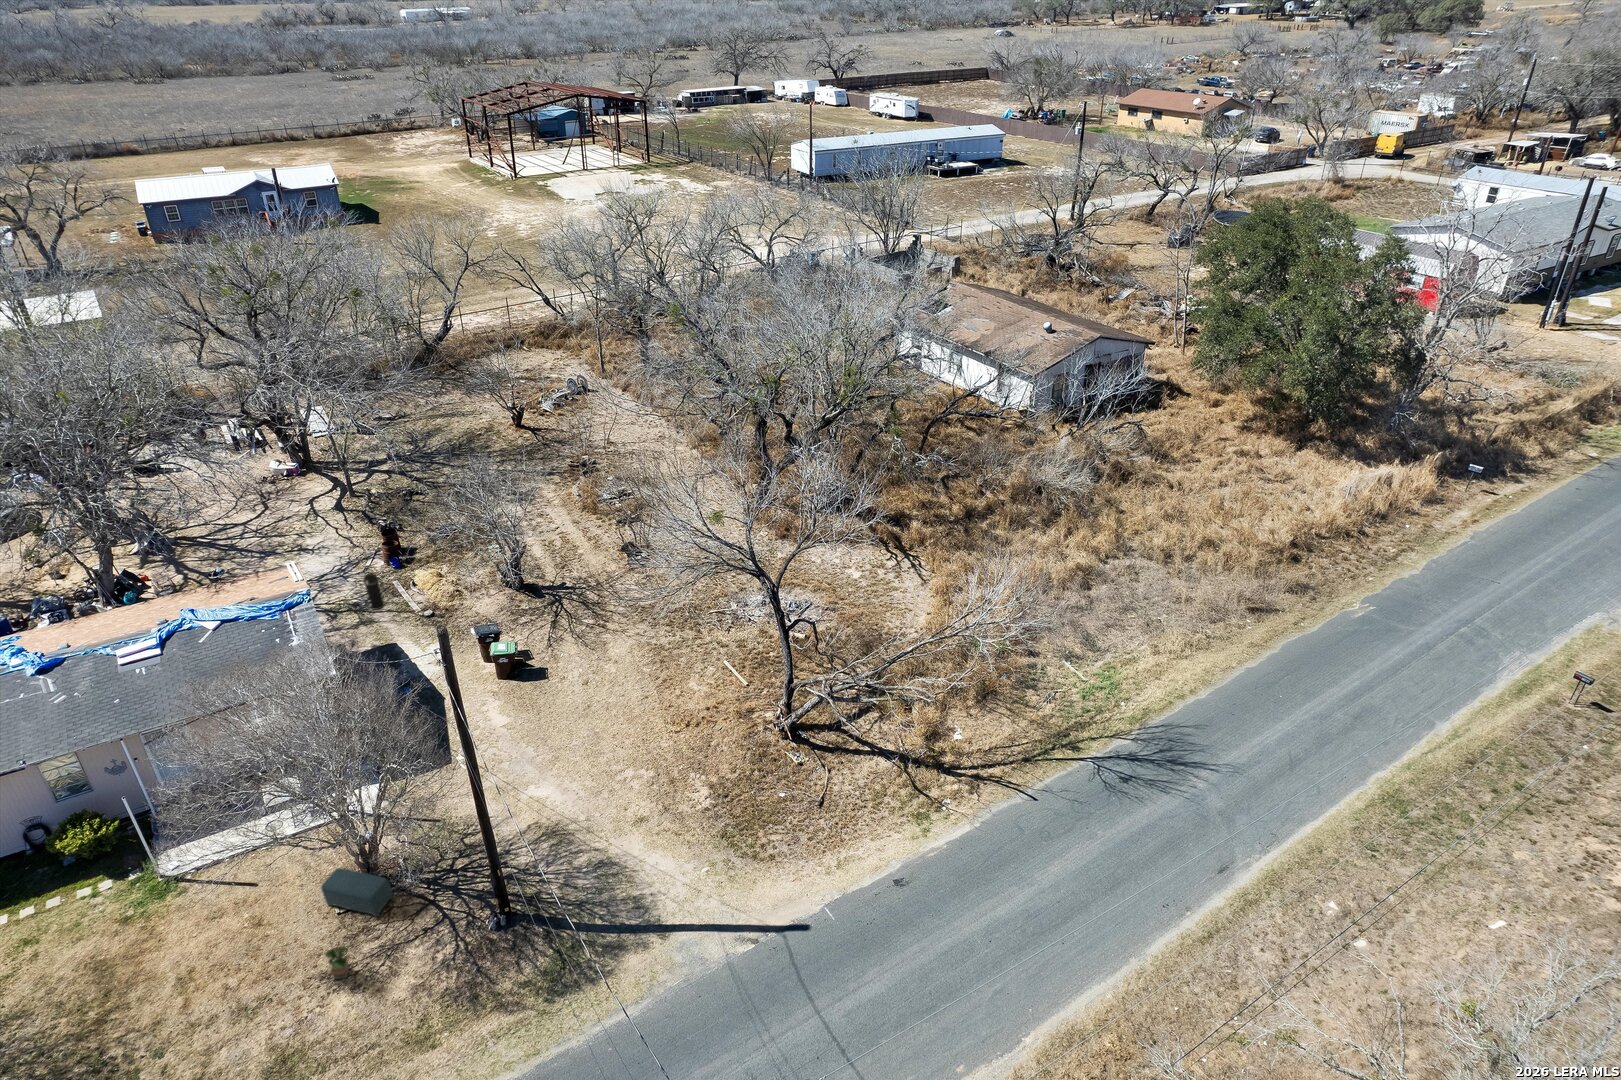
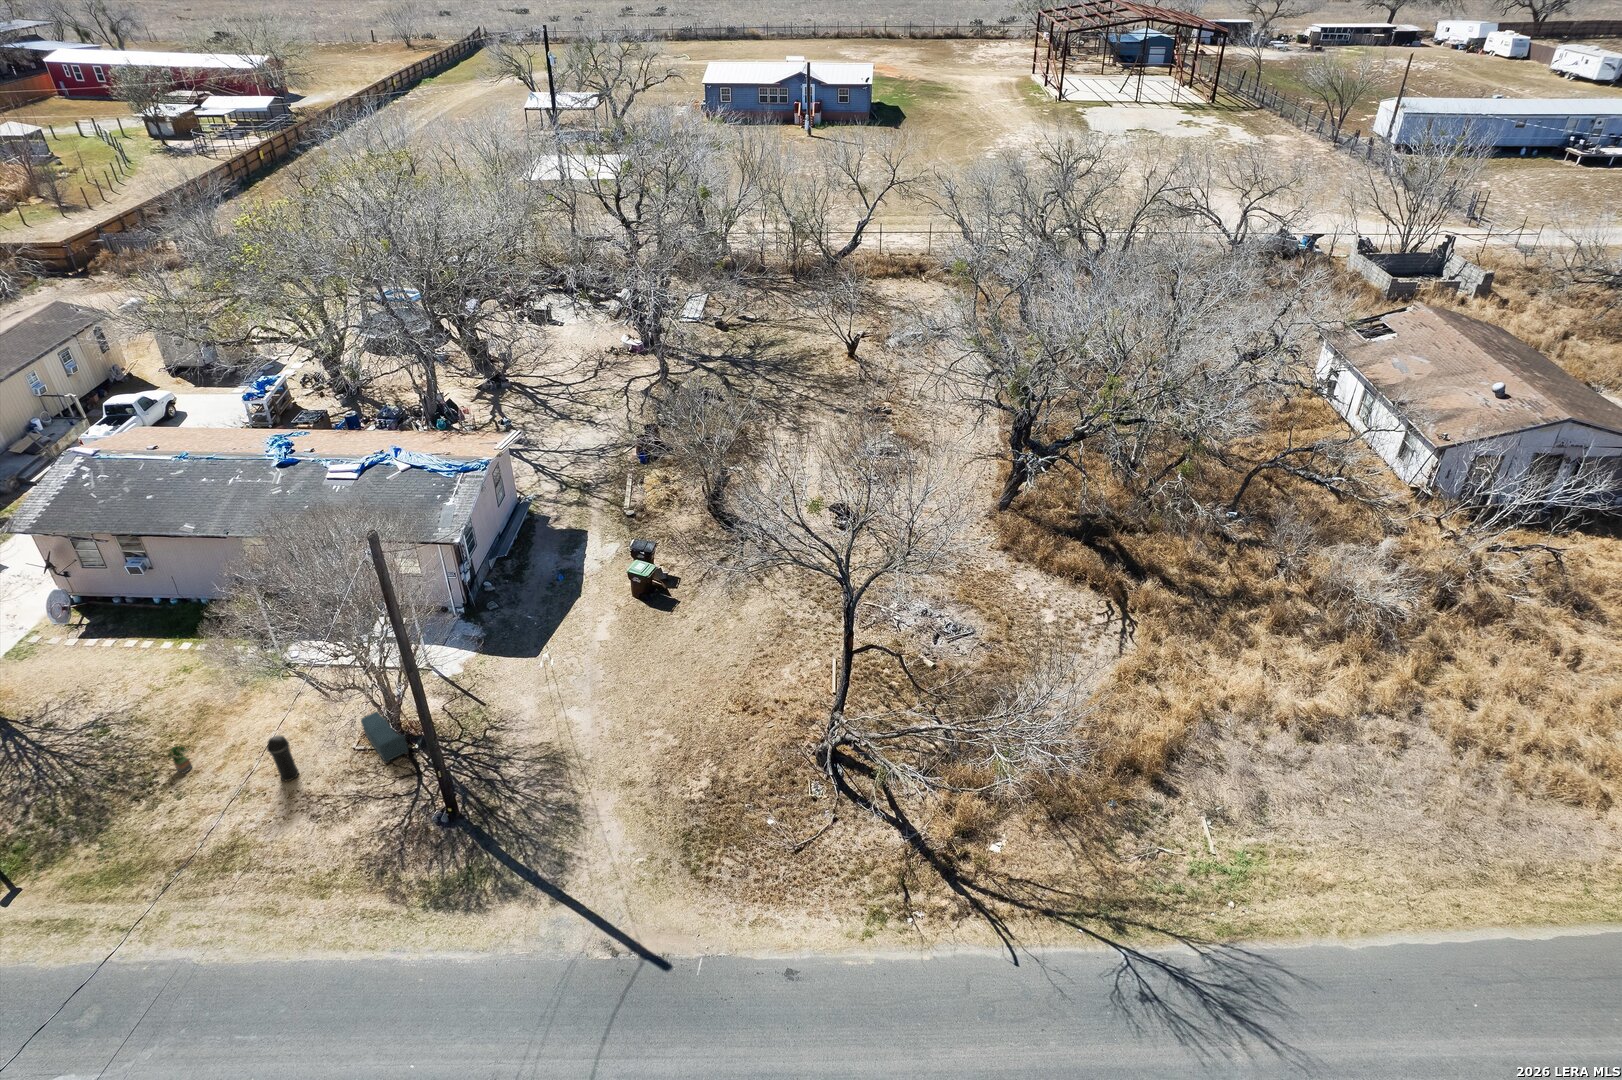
trash can: present [364,573,384,610] -> present [266,735,299,781]
potted tree: present [325,947,349,979] -> present [168,746,192,773]

